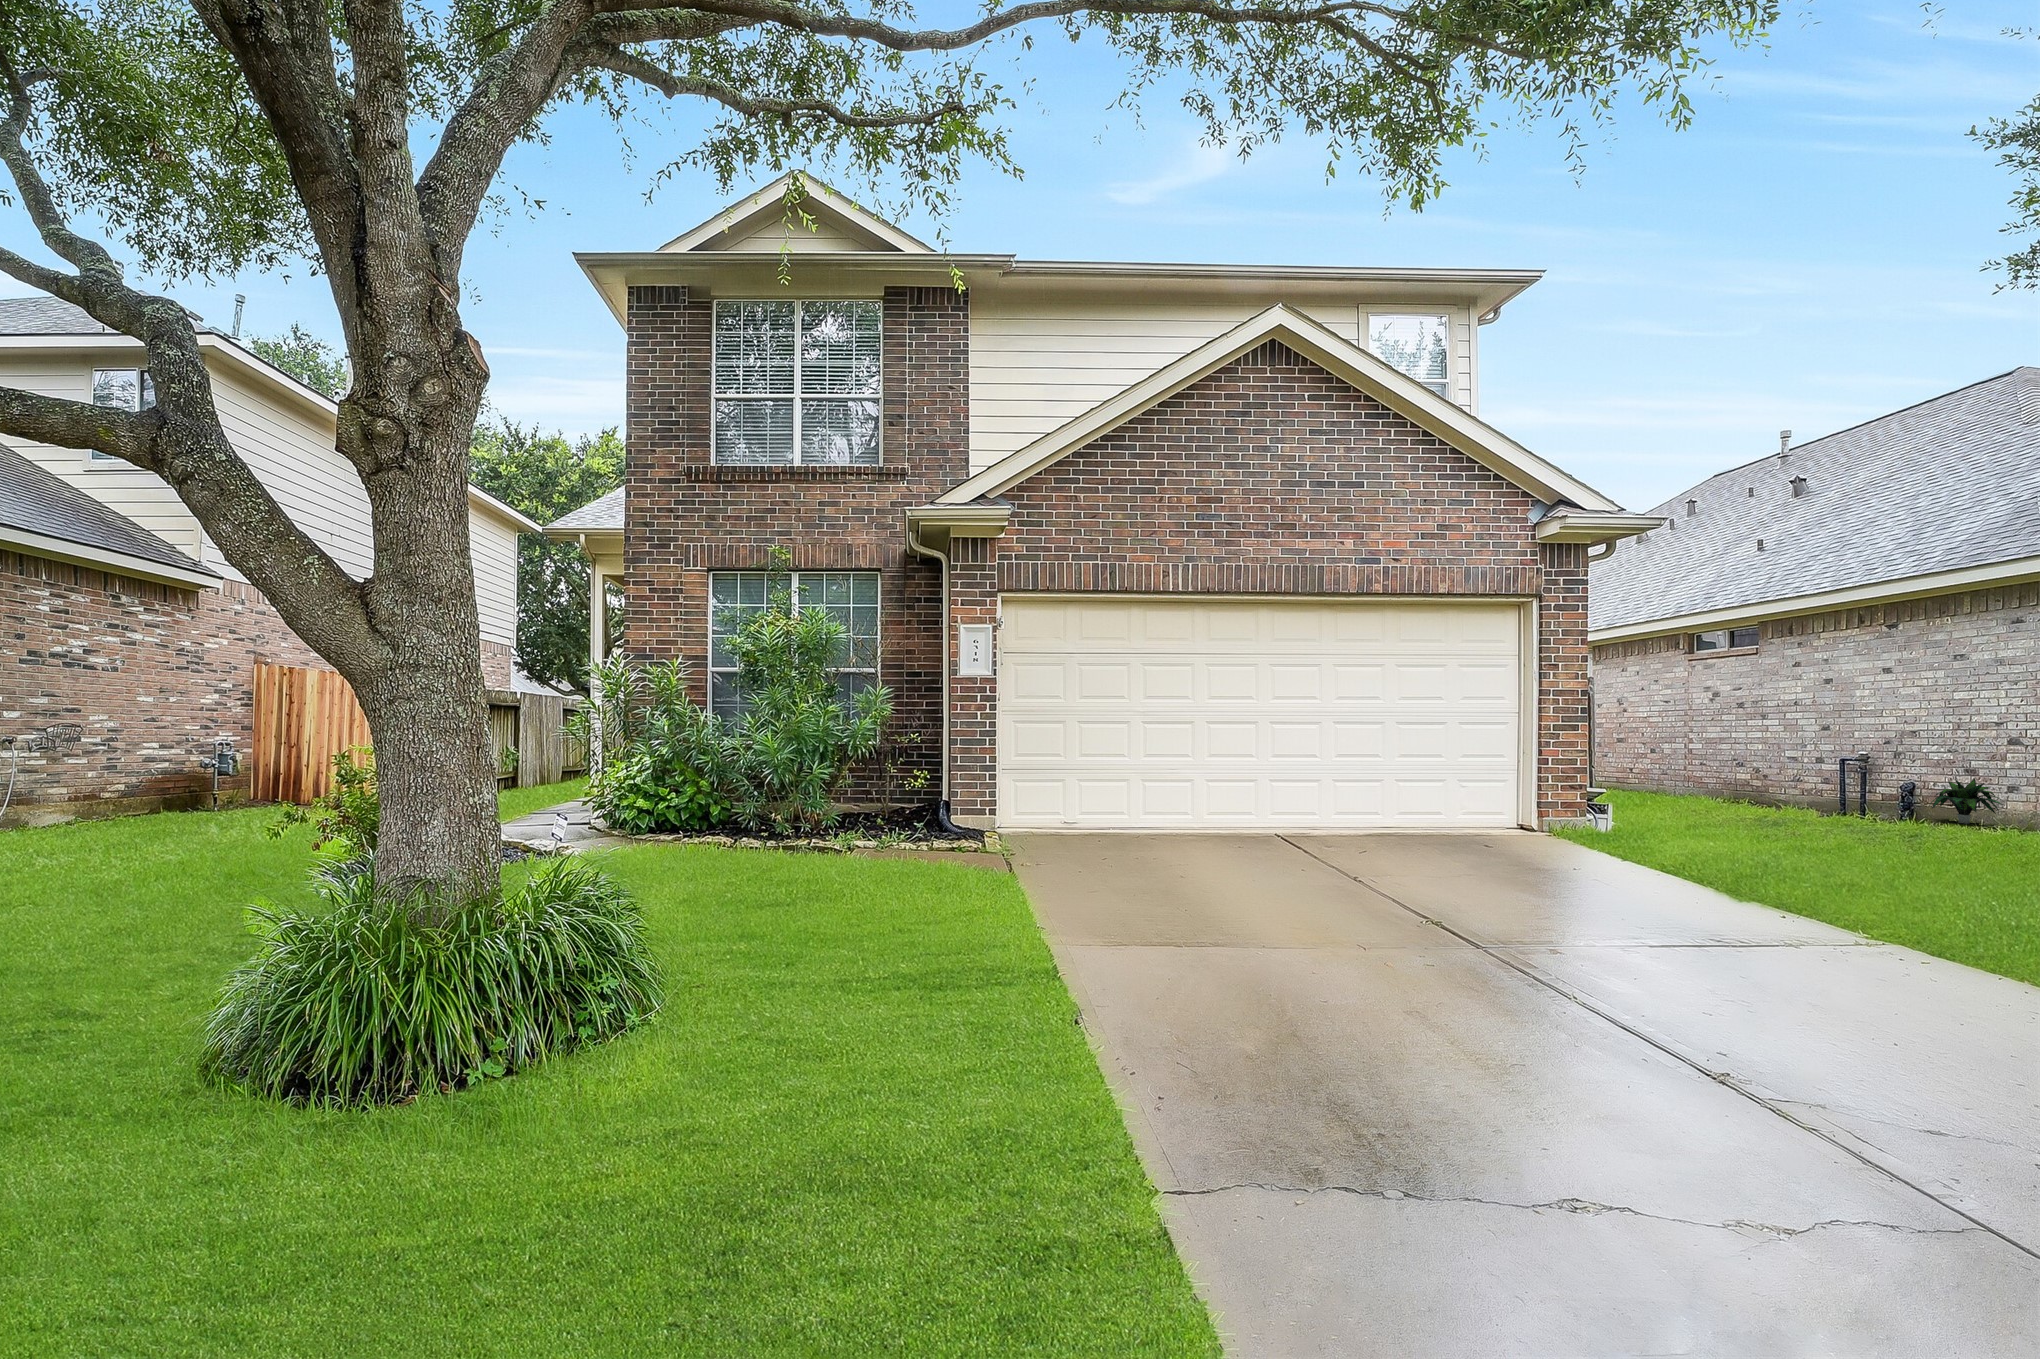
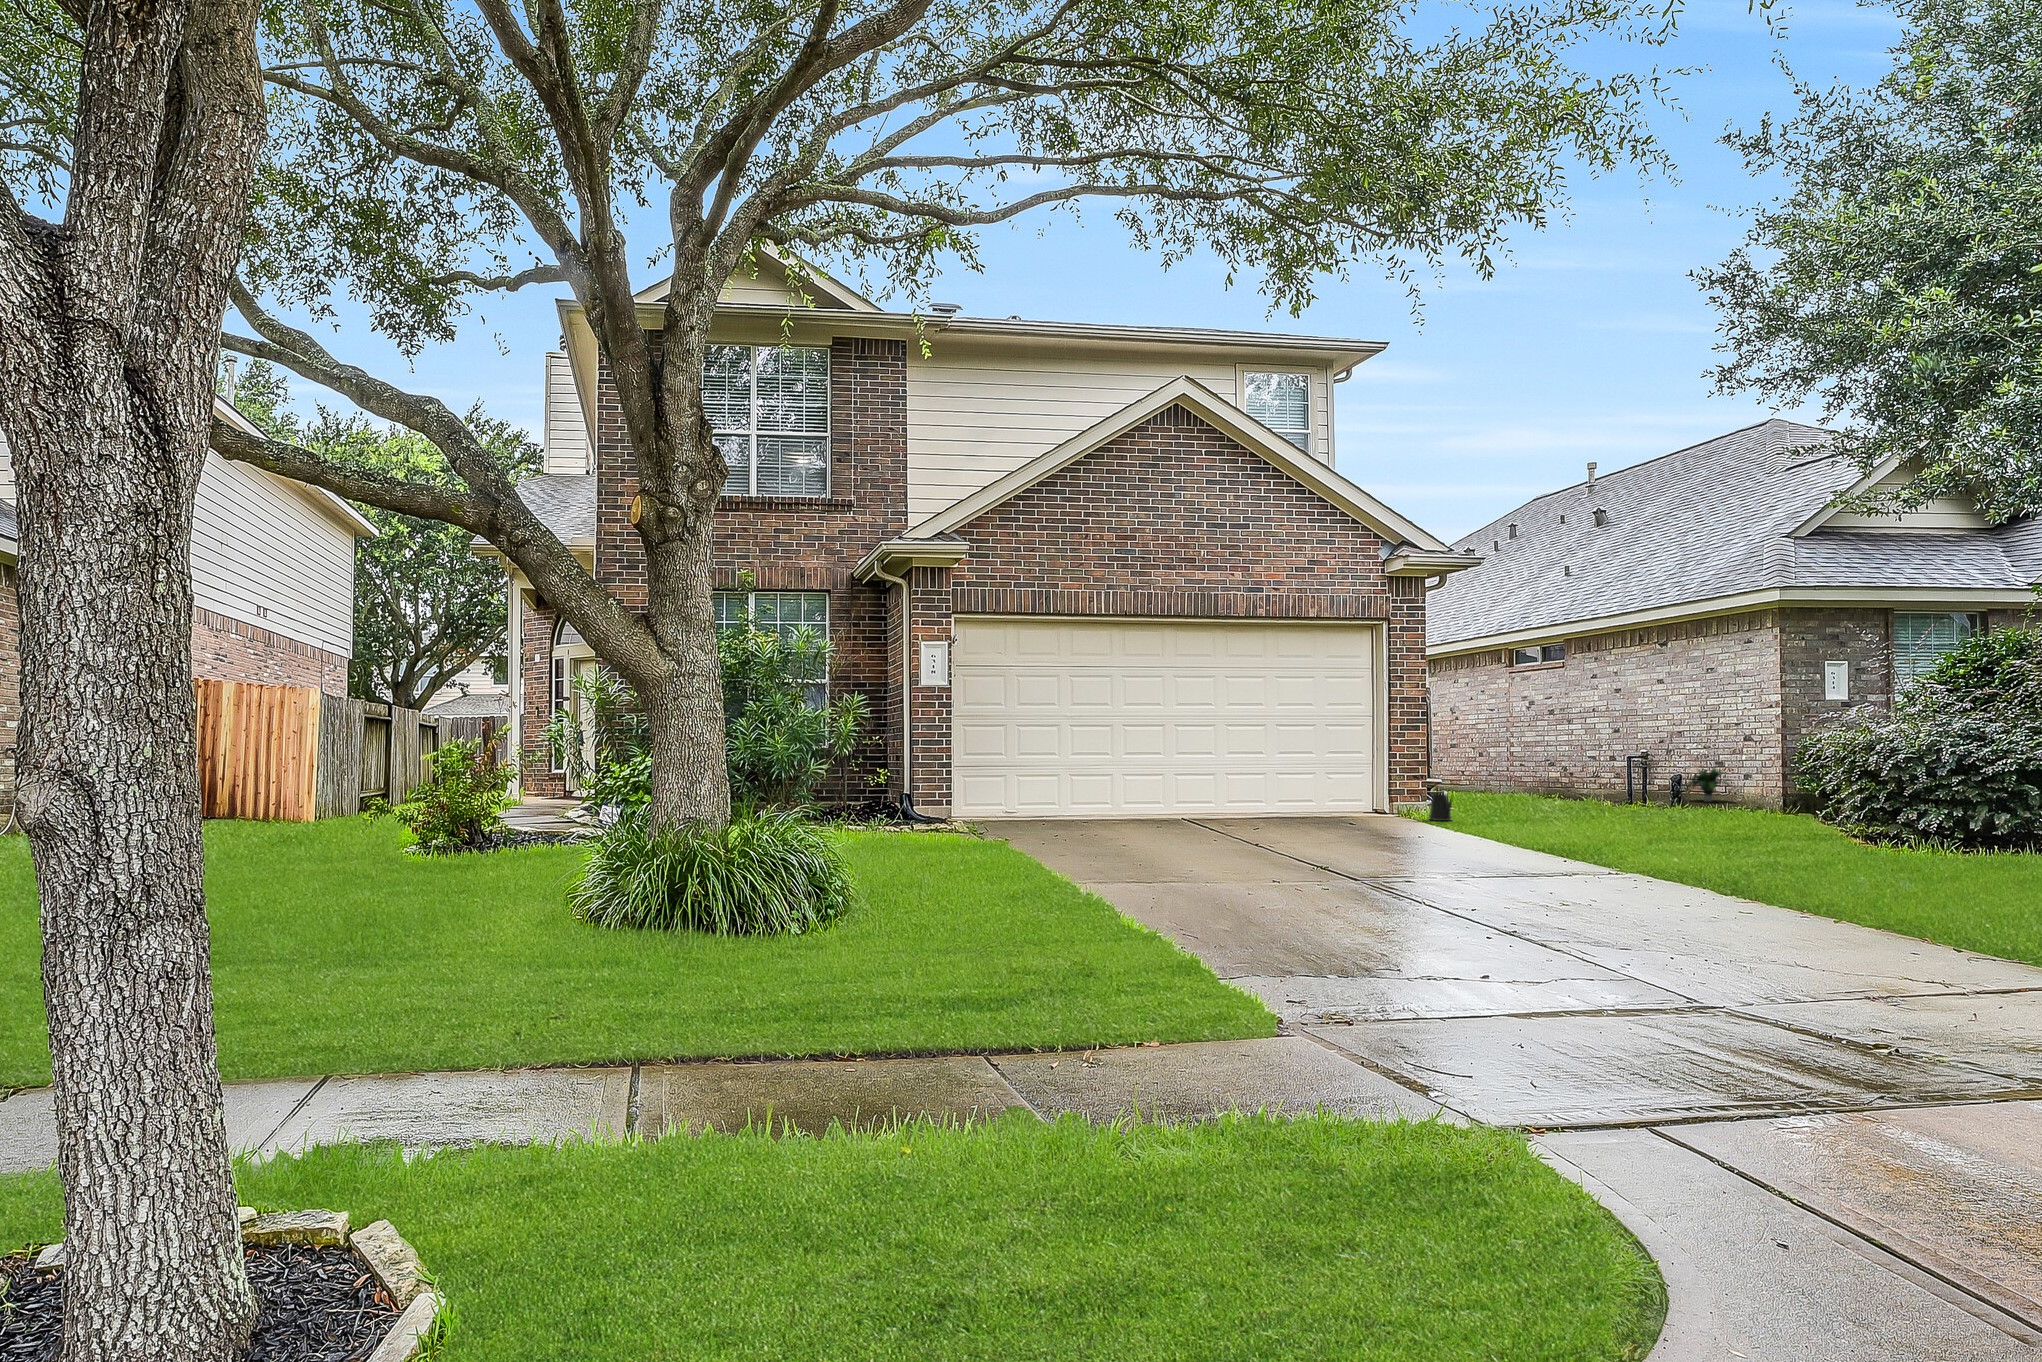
watering can: none [1589,794,1624,845] -> present [1429,784,1453,821]

